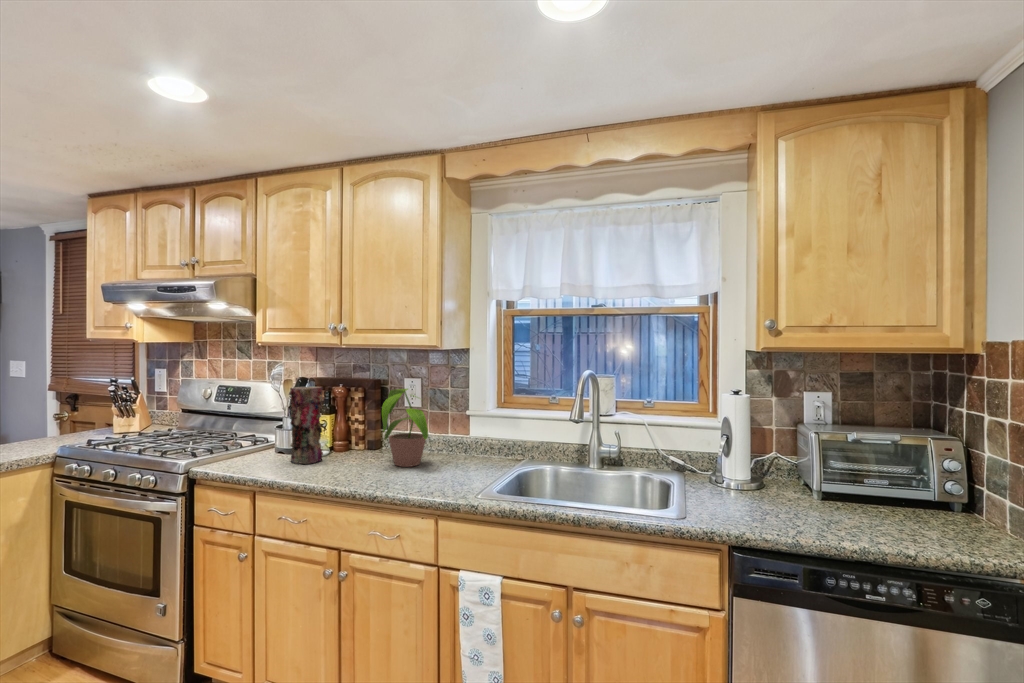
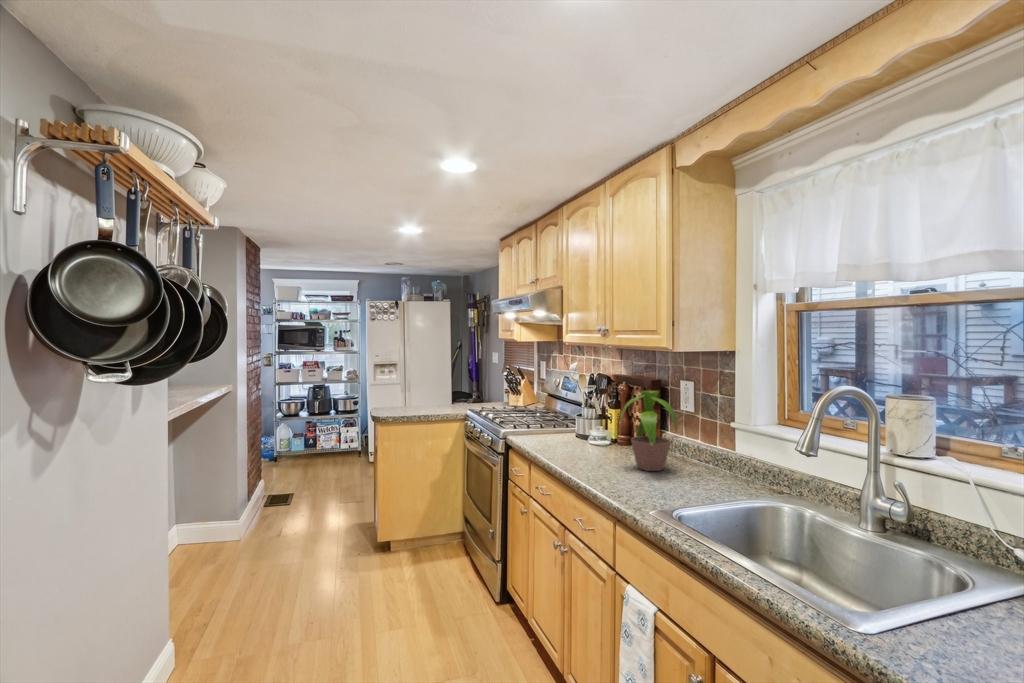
vase: present [289,386,323,464] -> none [563,382,591,450]

